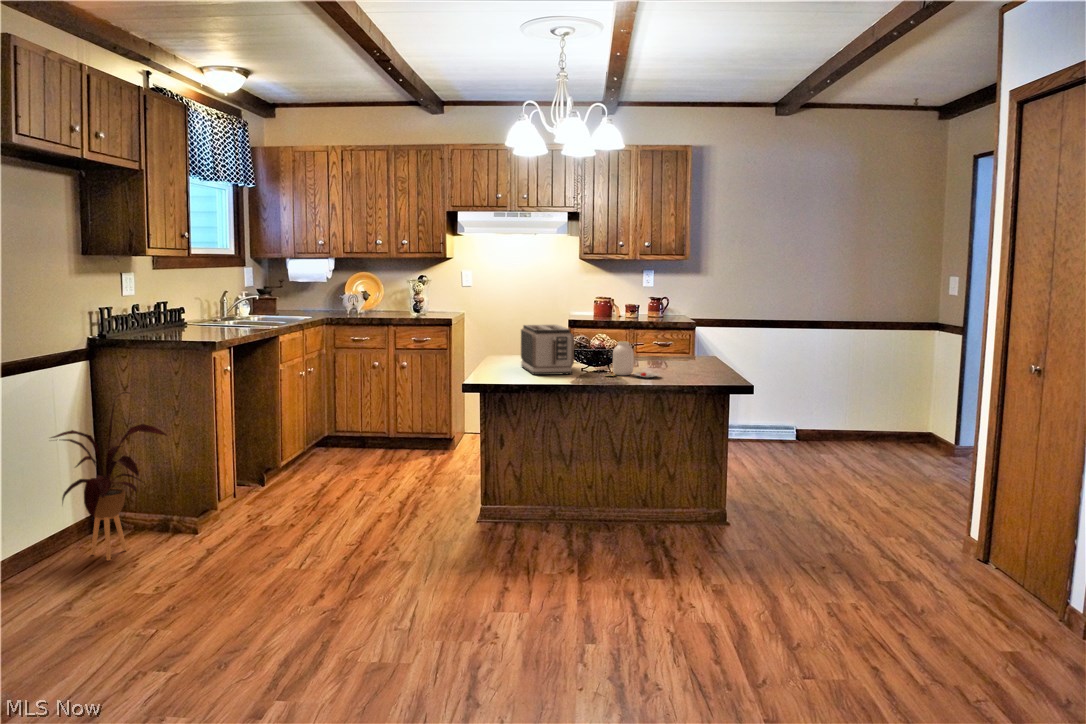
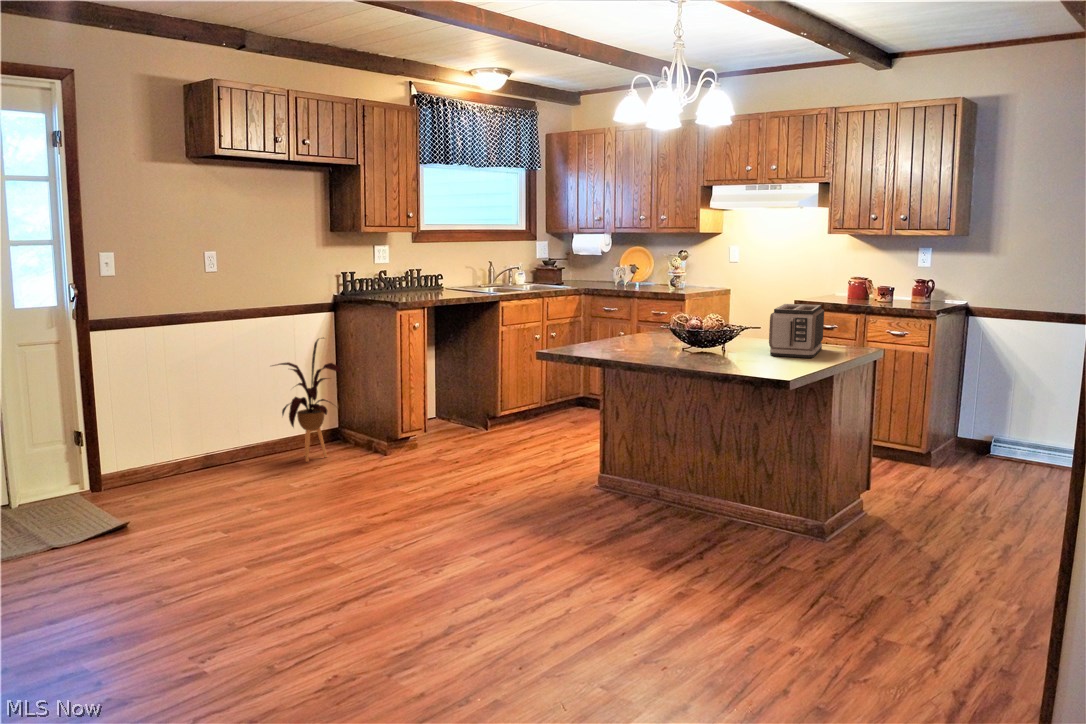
toaster: present [521,325,574,375] -> present [769,304,824,358]
jar: present [606,341,660,378] -> none [664,322,716,362]

